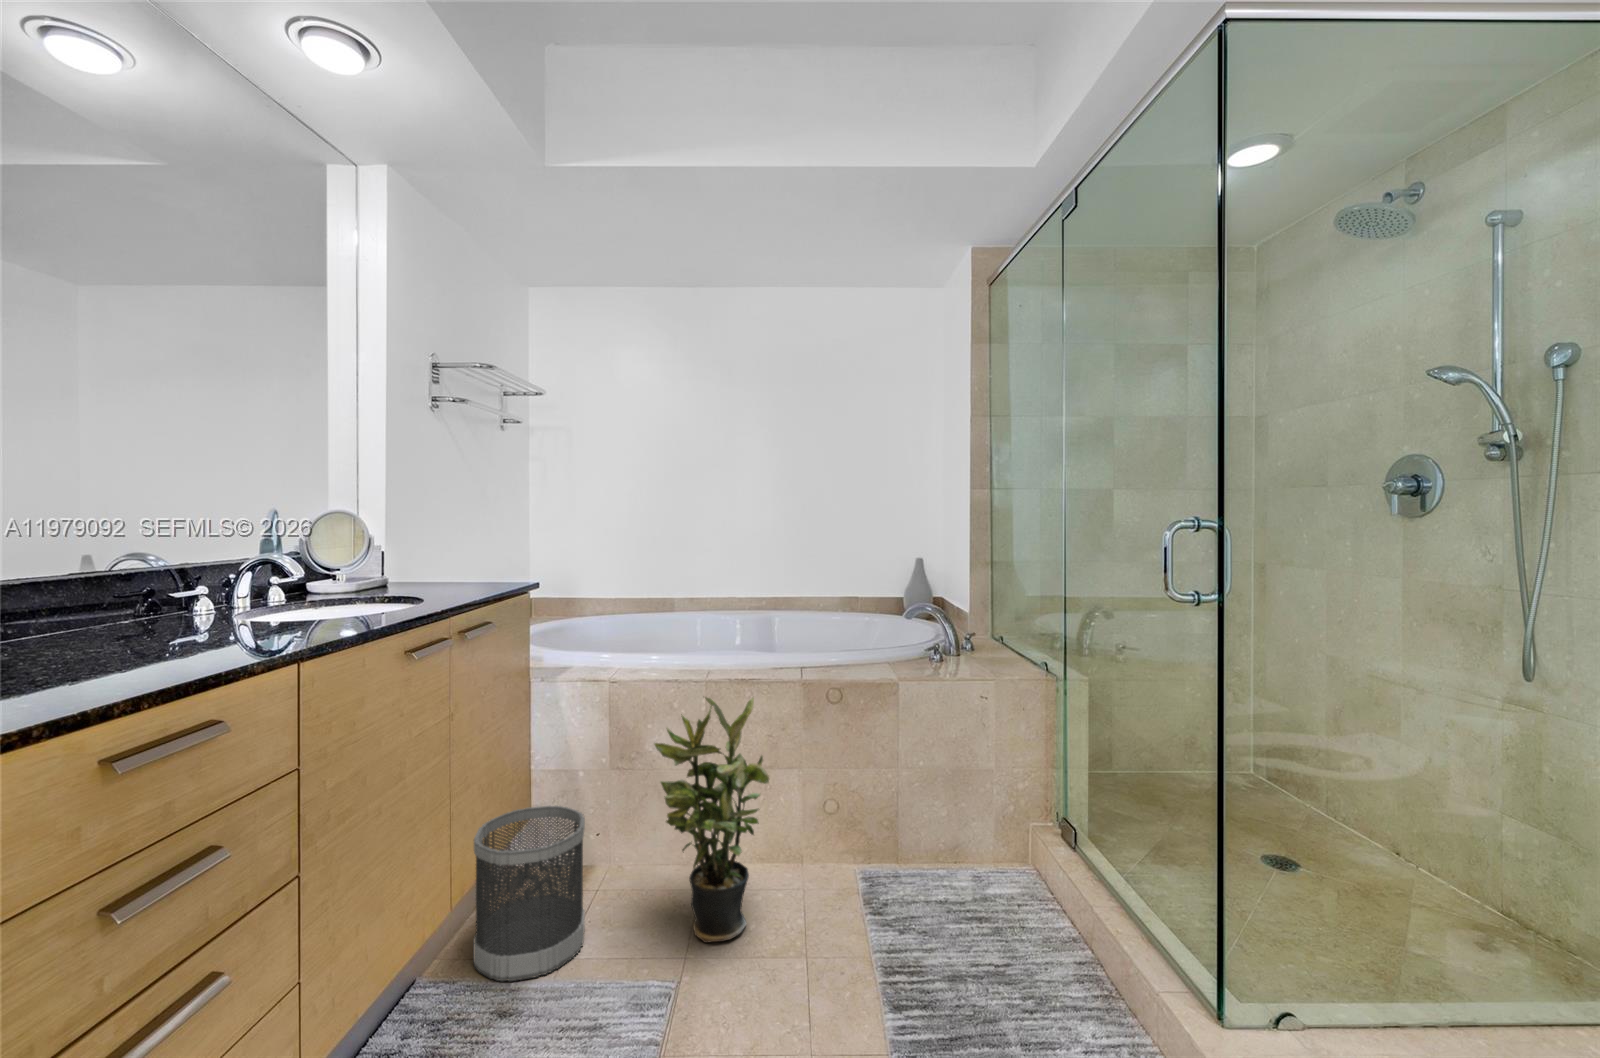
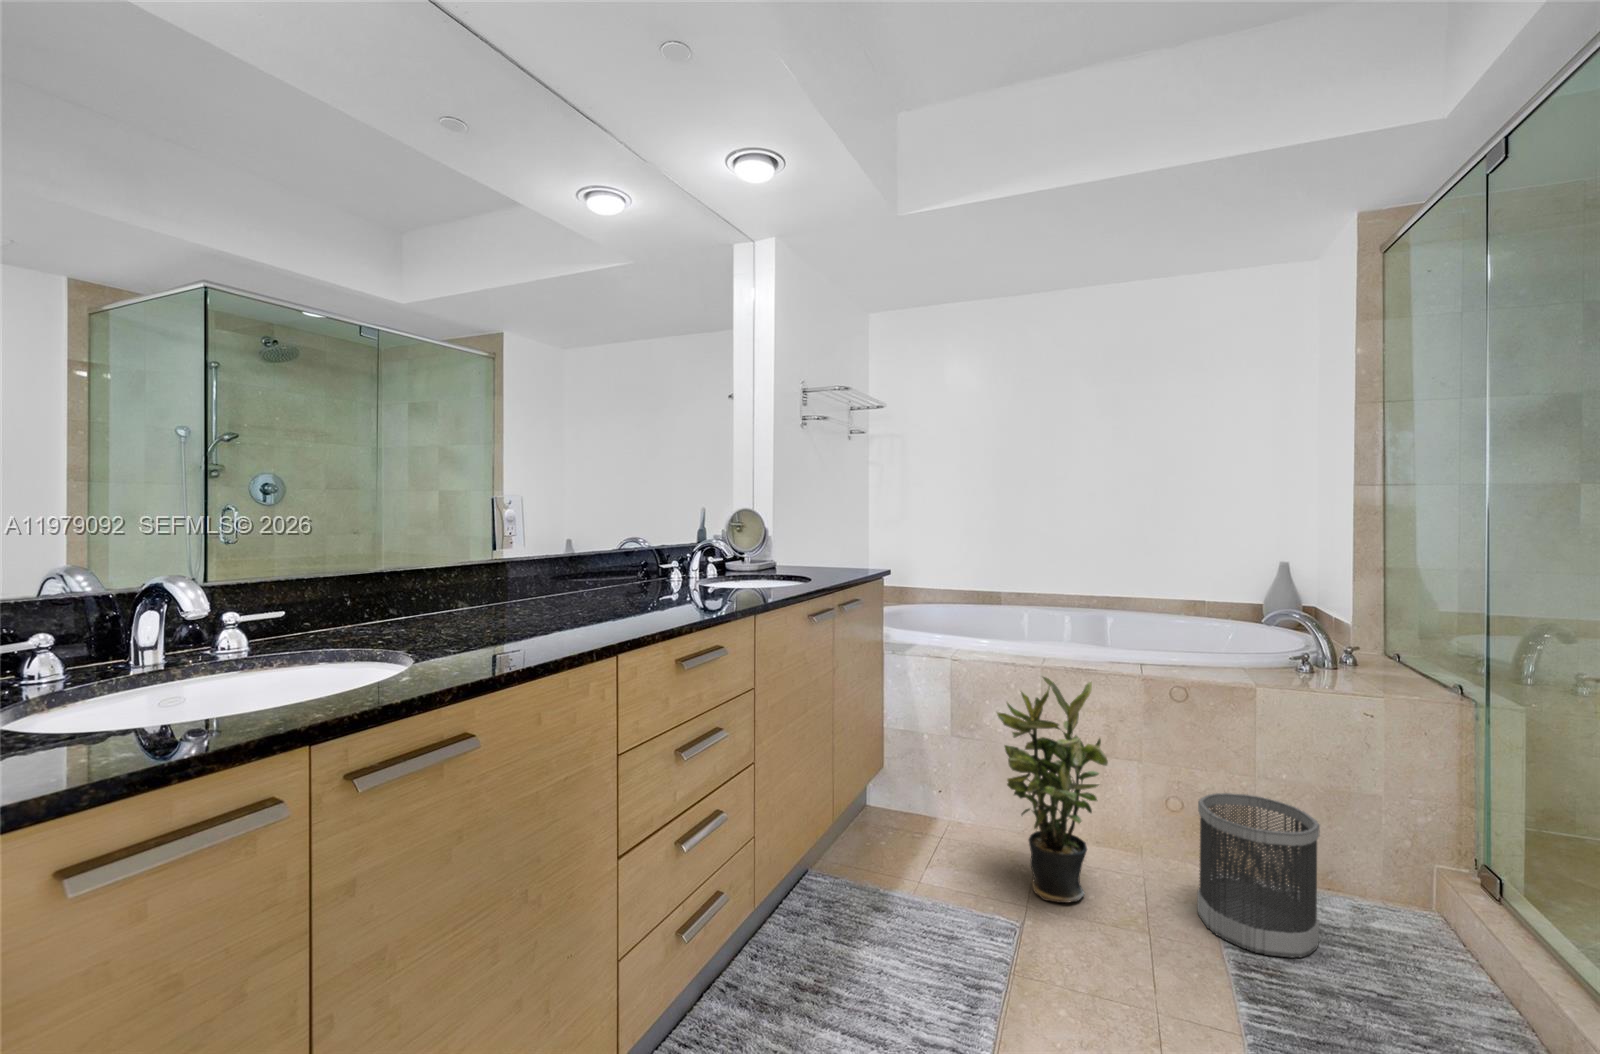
wastebasket: present [473,806,585,981] -> present [1197,793,1320,958]

